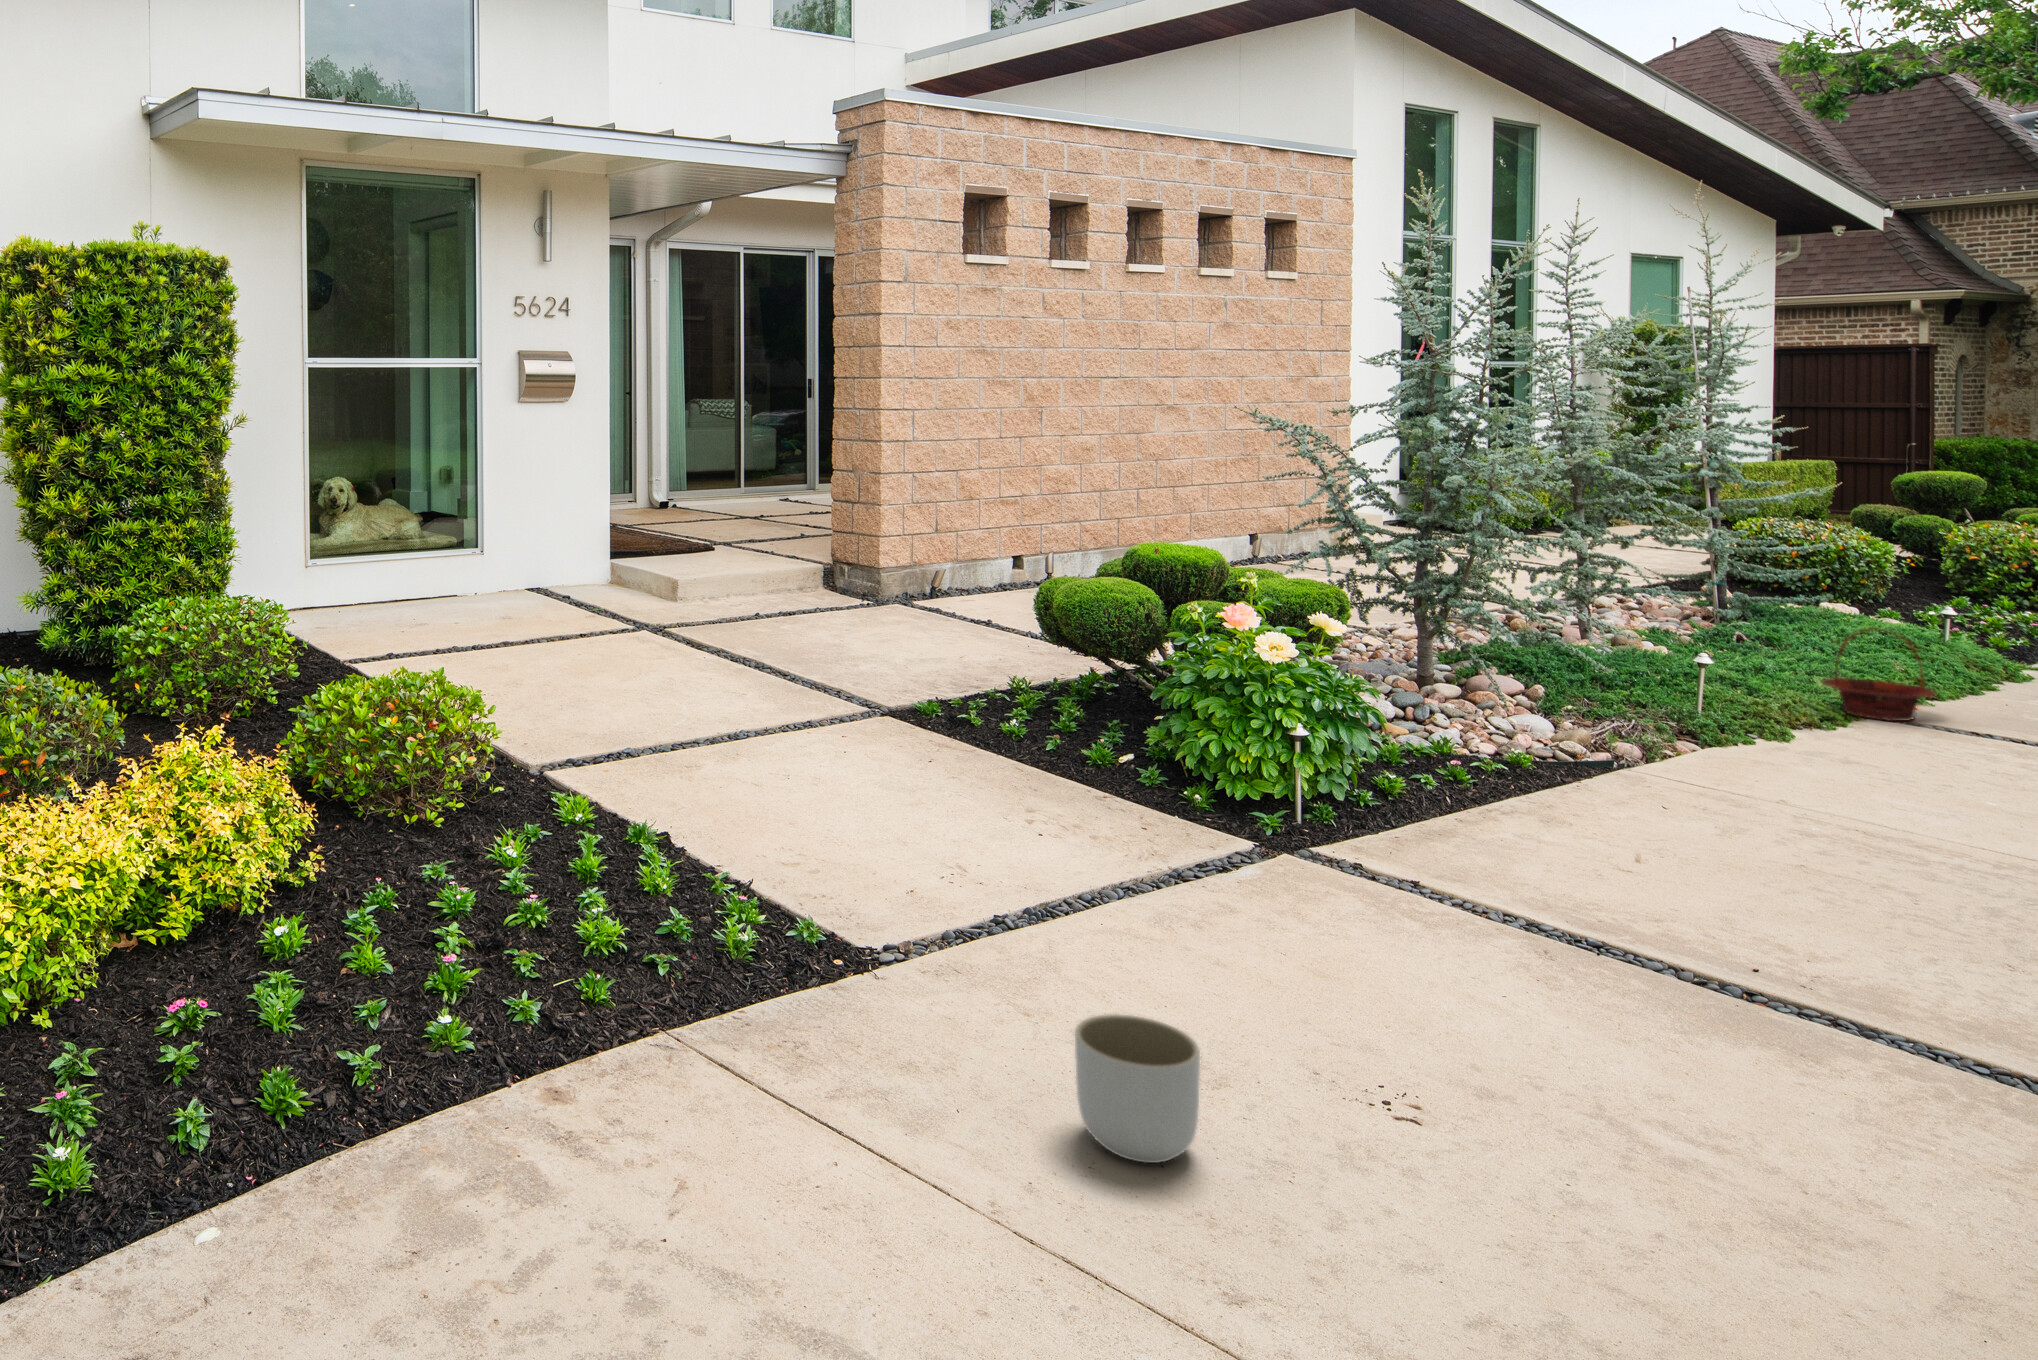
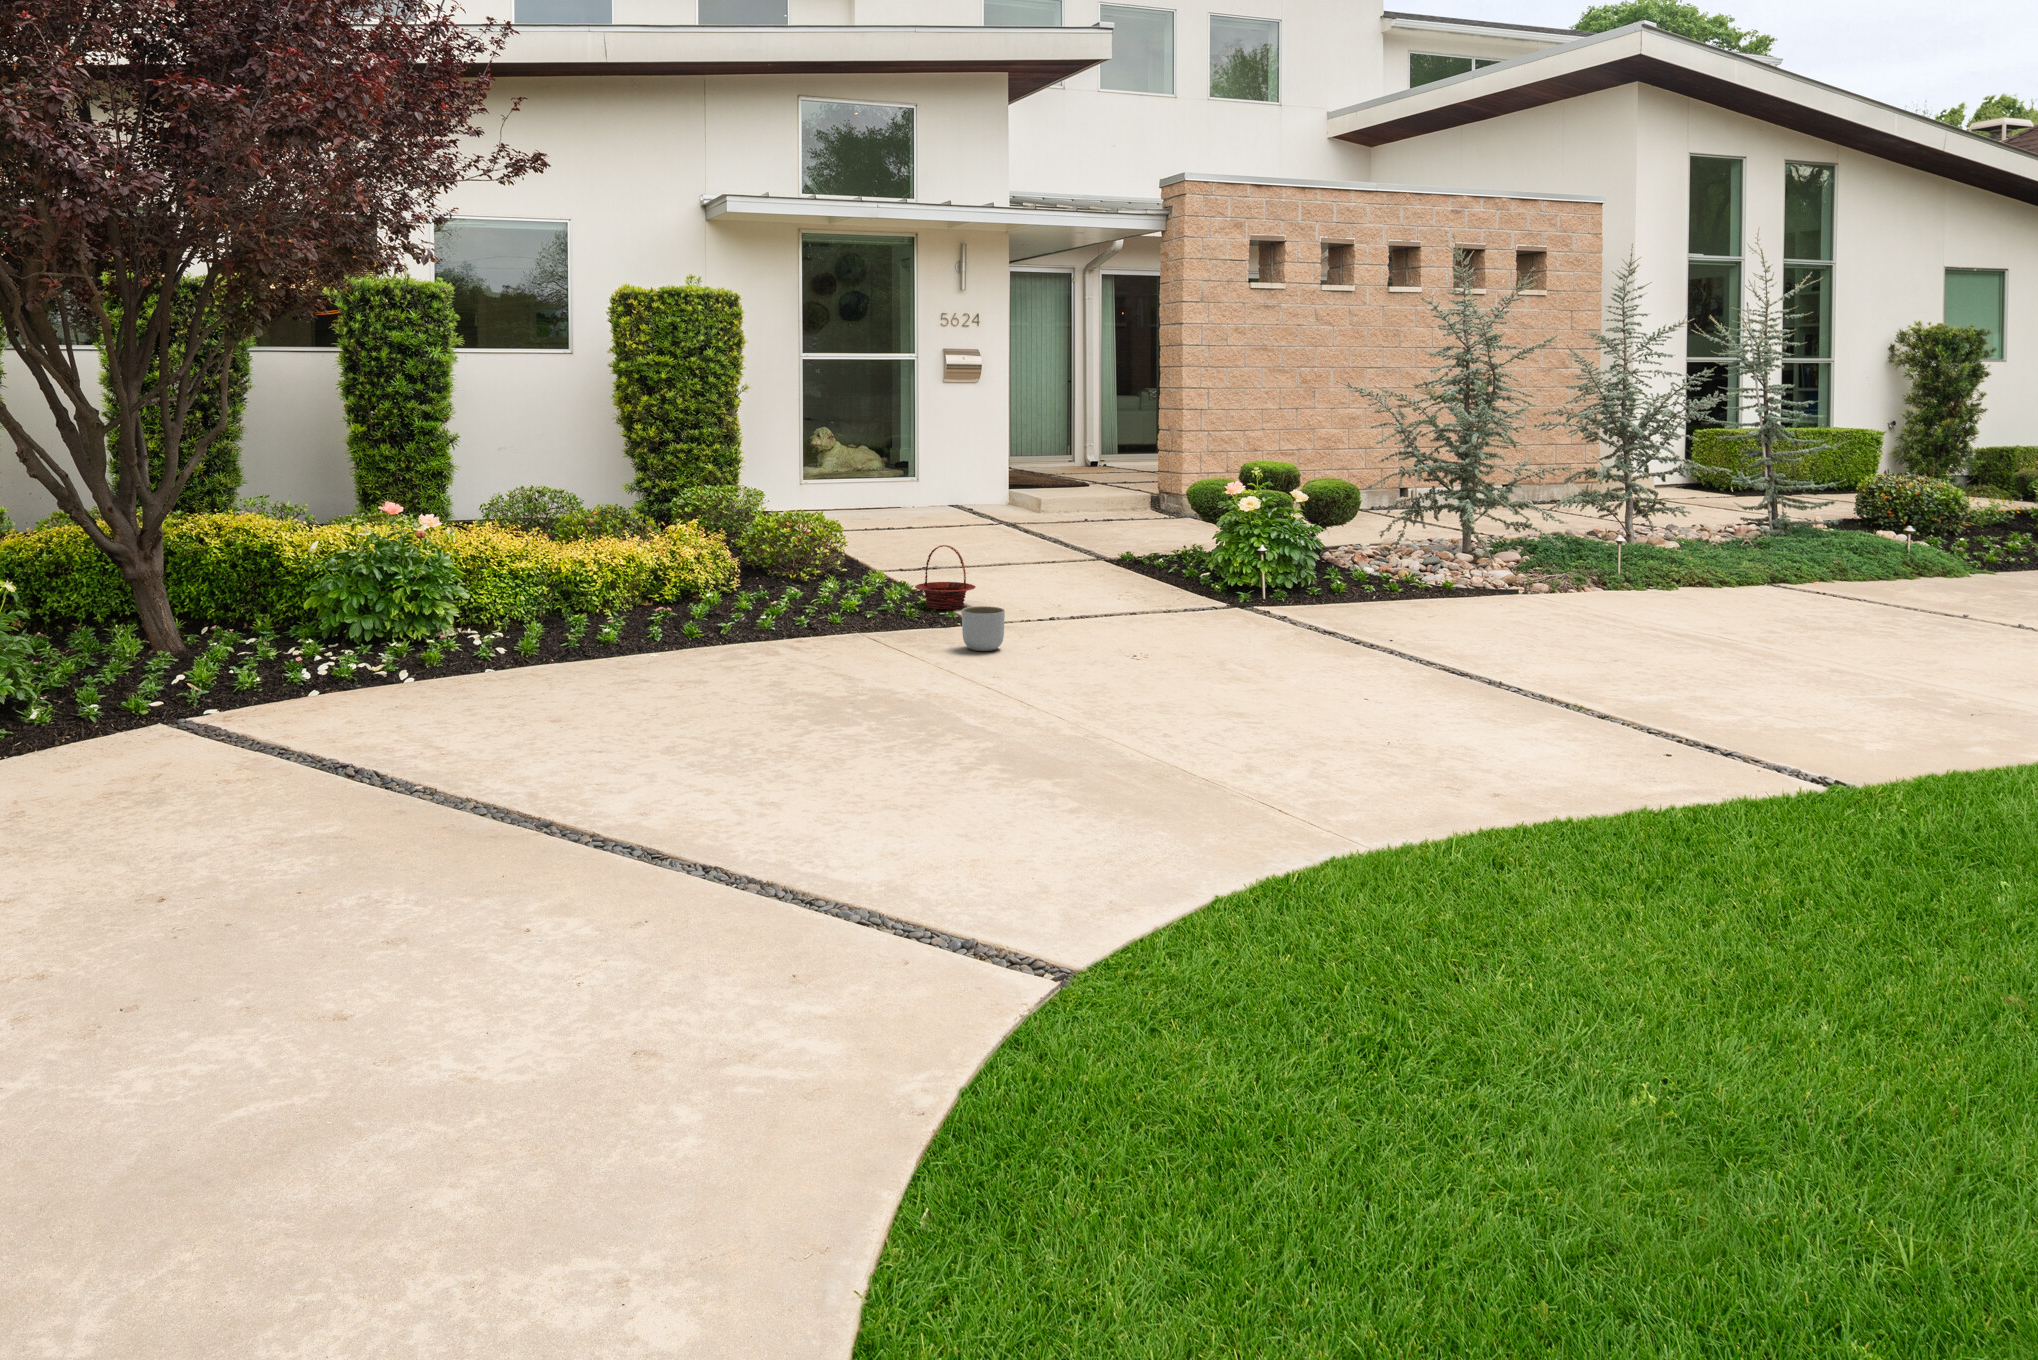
basket: present [1821,628,1937,721] -> present [915,545,975,609]

